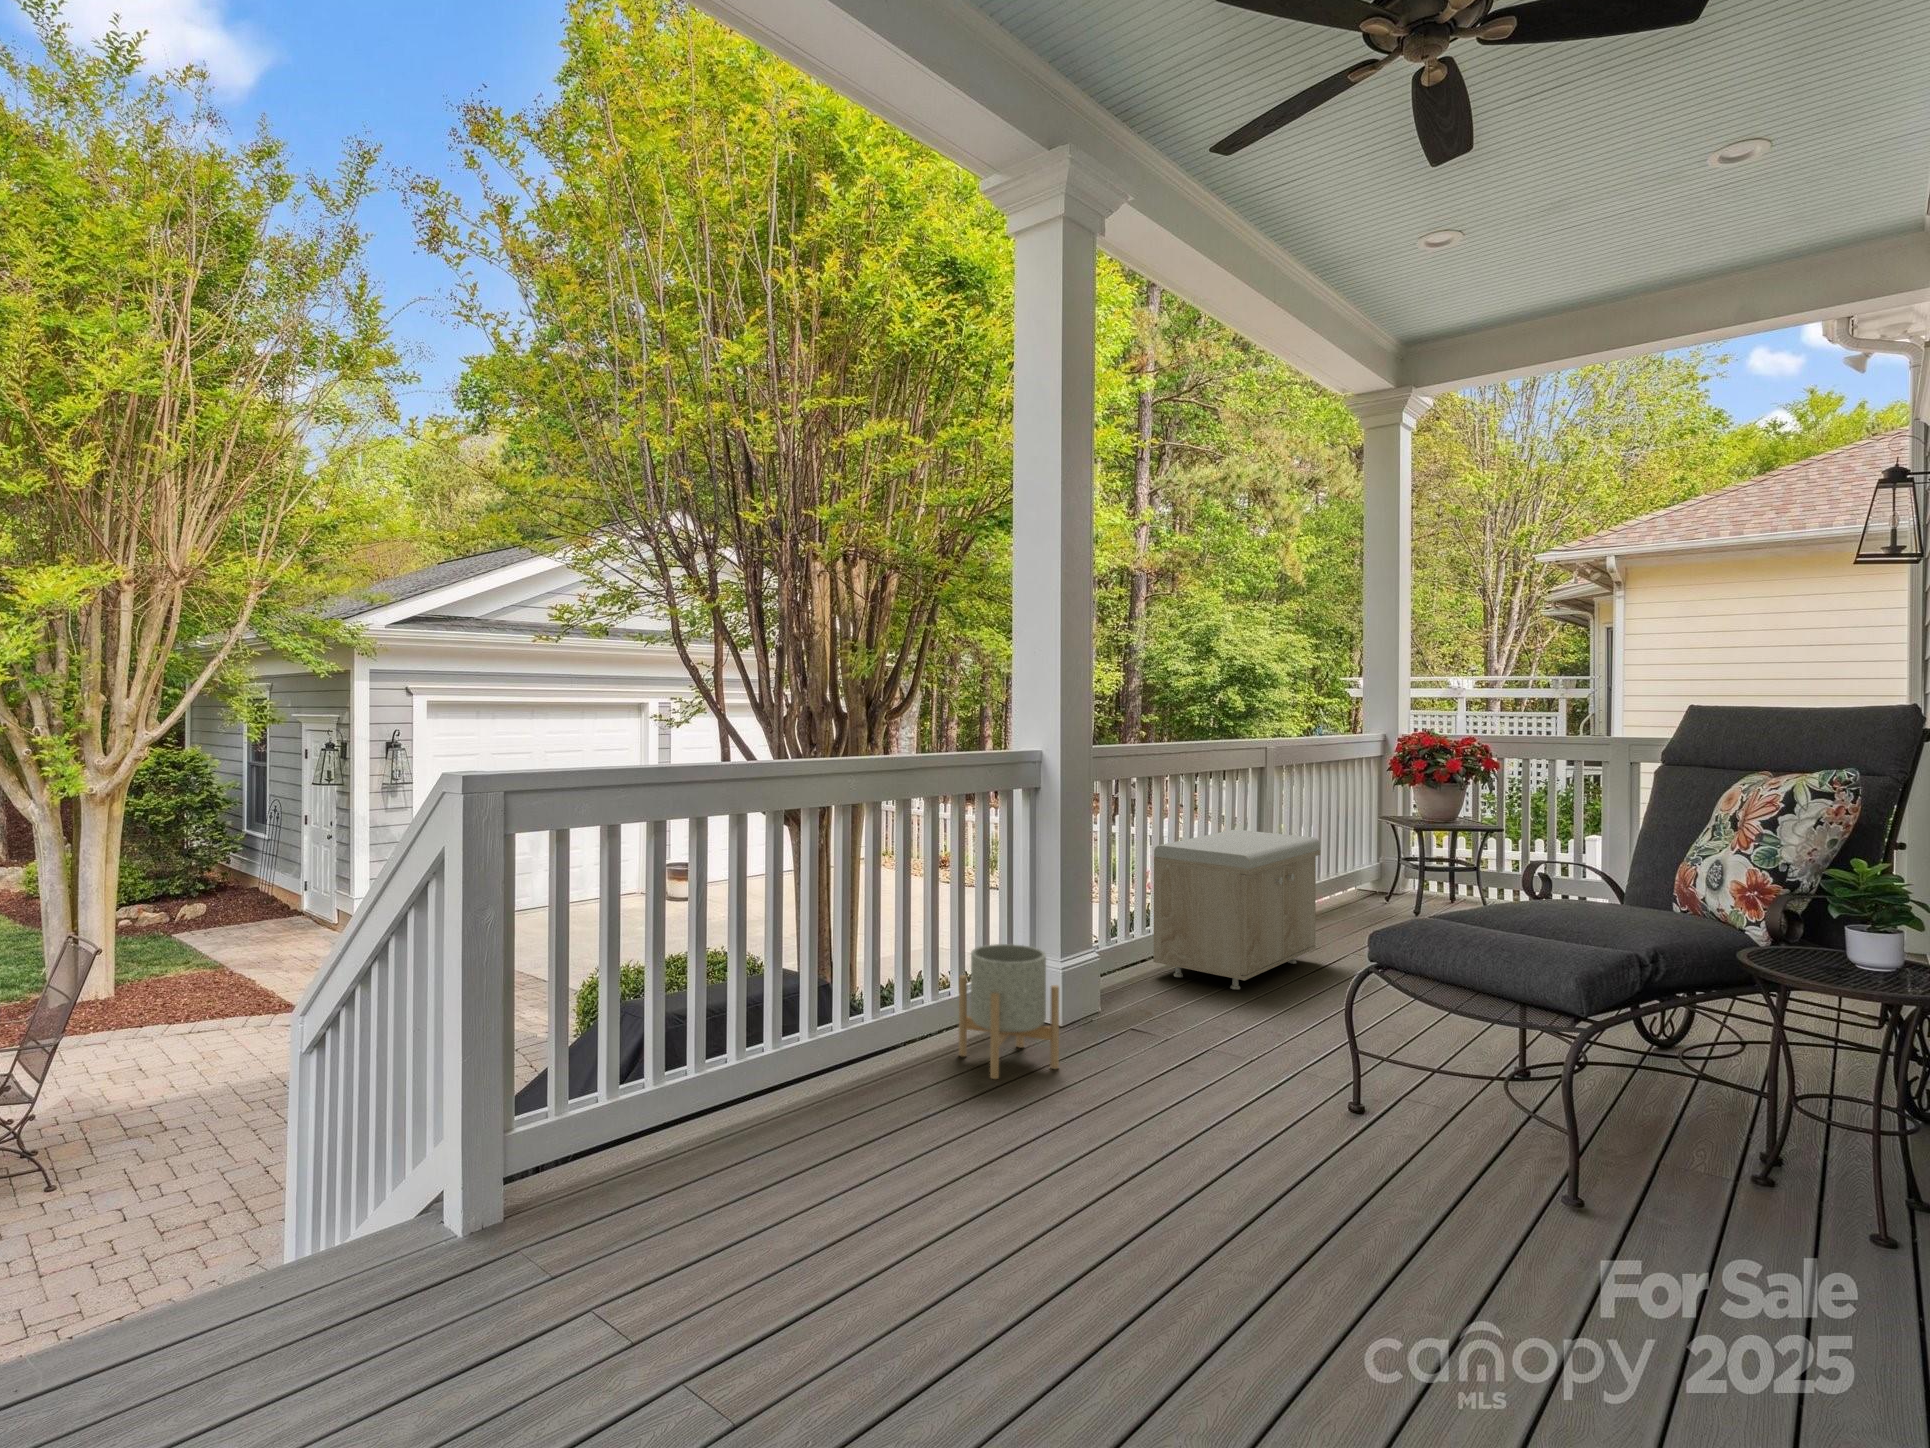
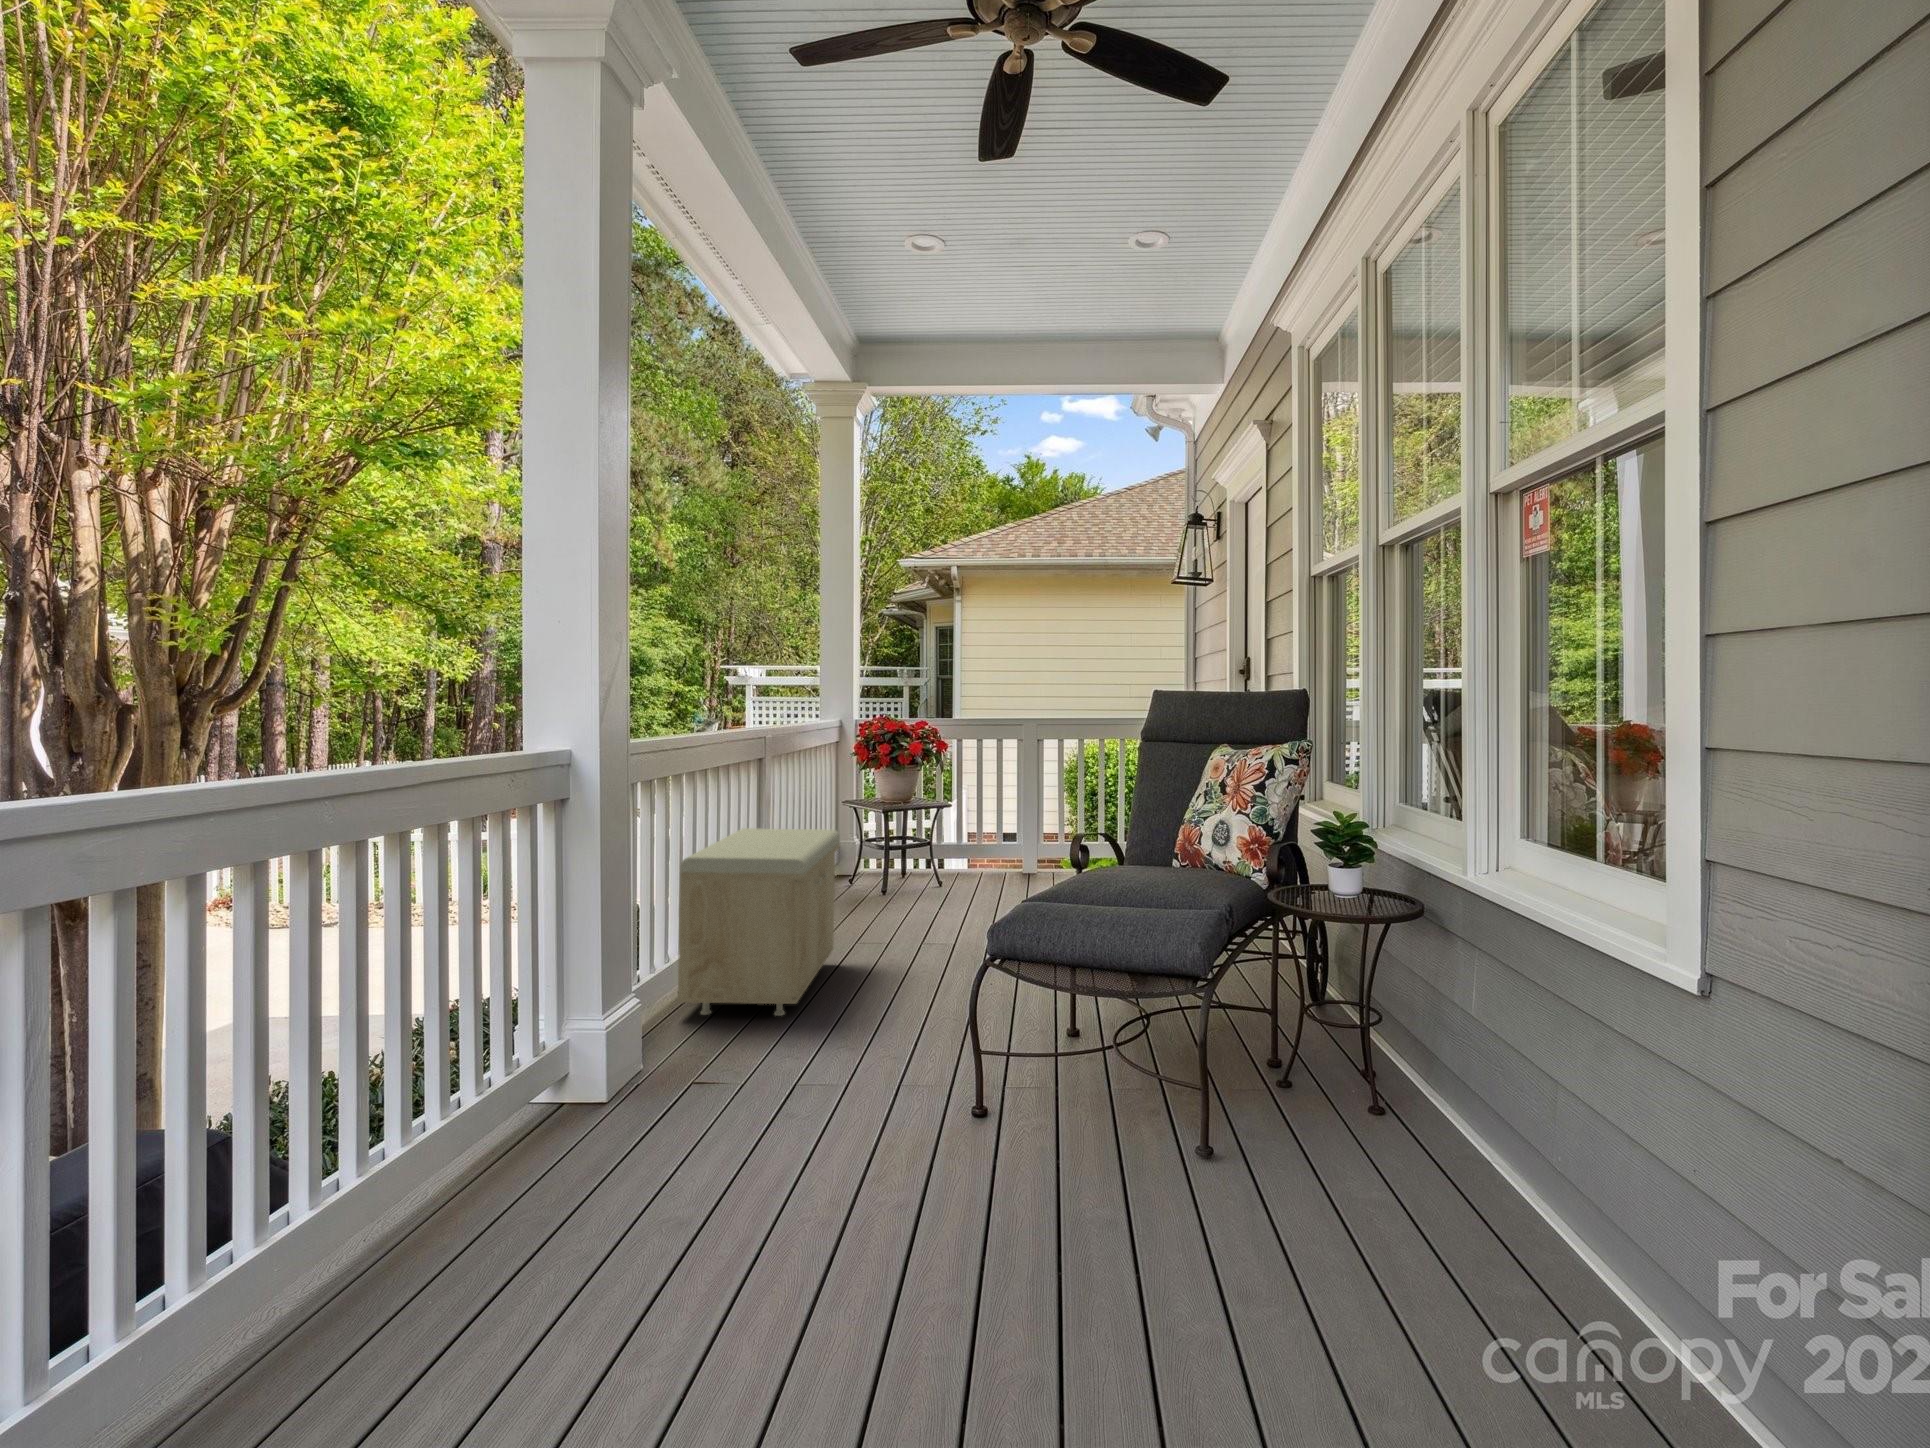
planter: present [959,944,1059,1079] -> none [481,1031,653,1253]

